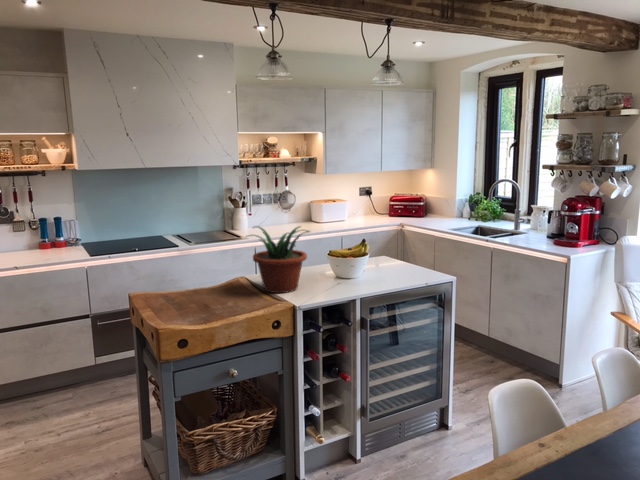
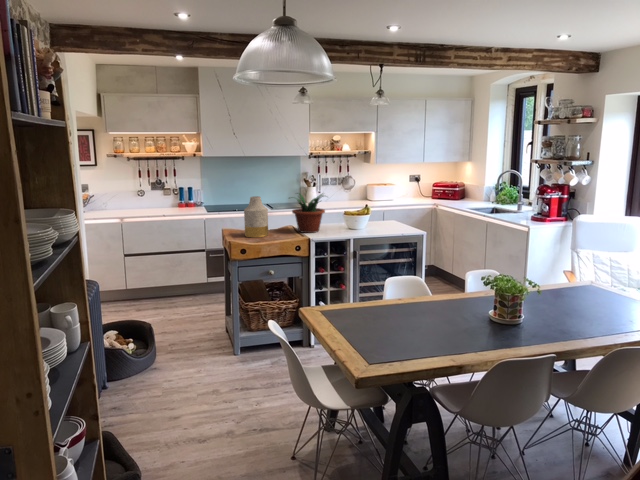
vase: none [174,238,218,311] -> present [244,196,268,238]

